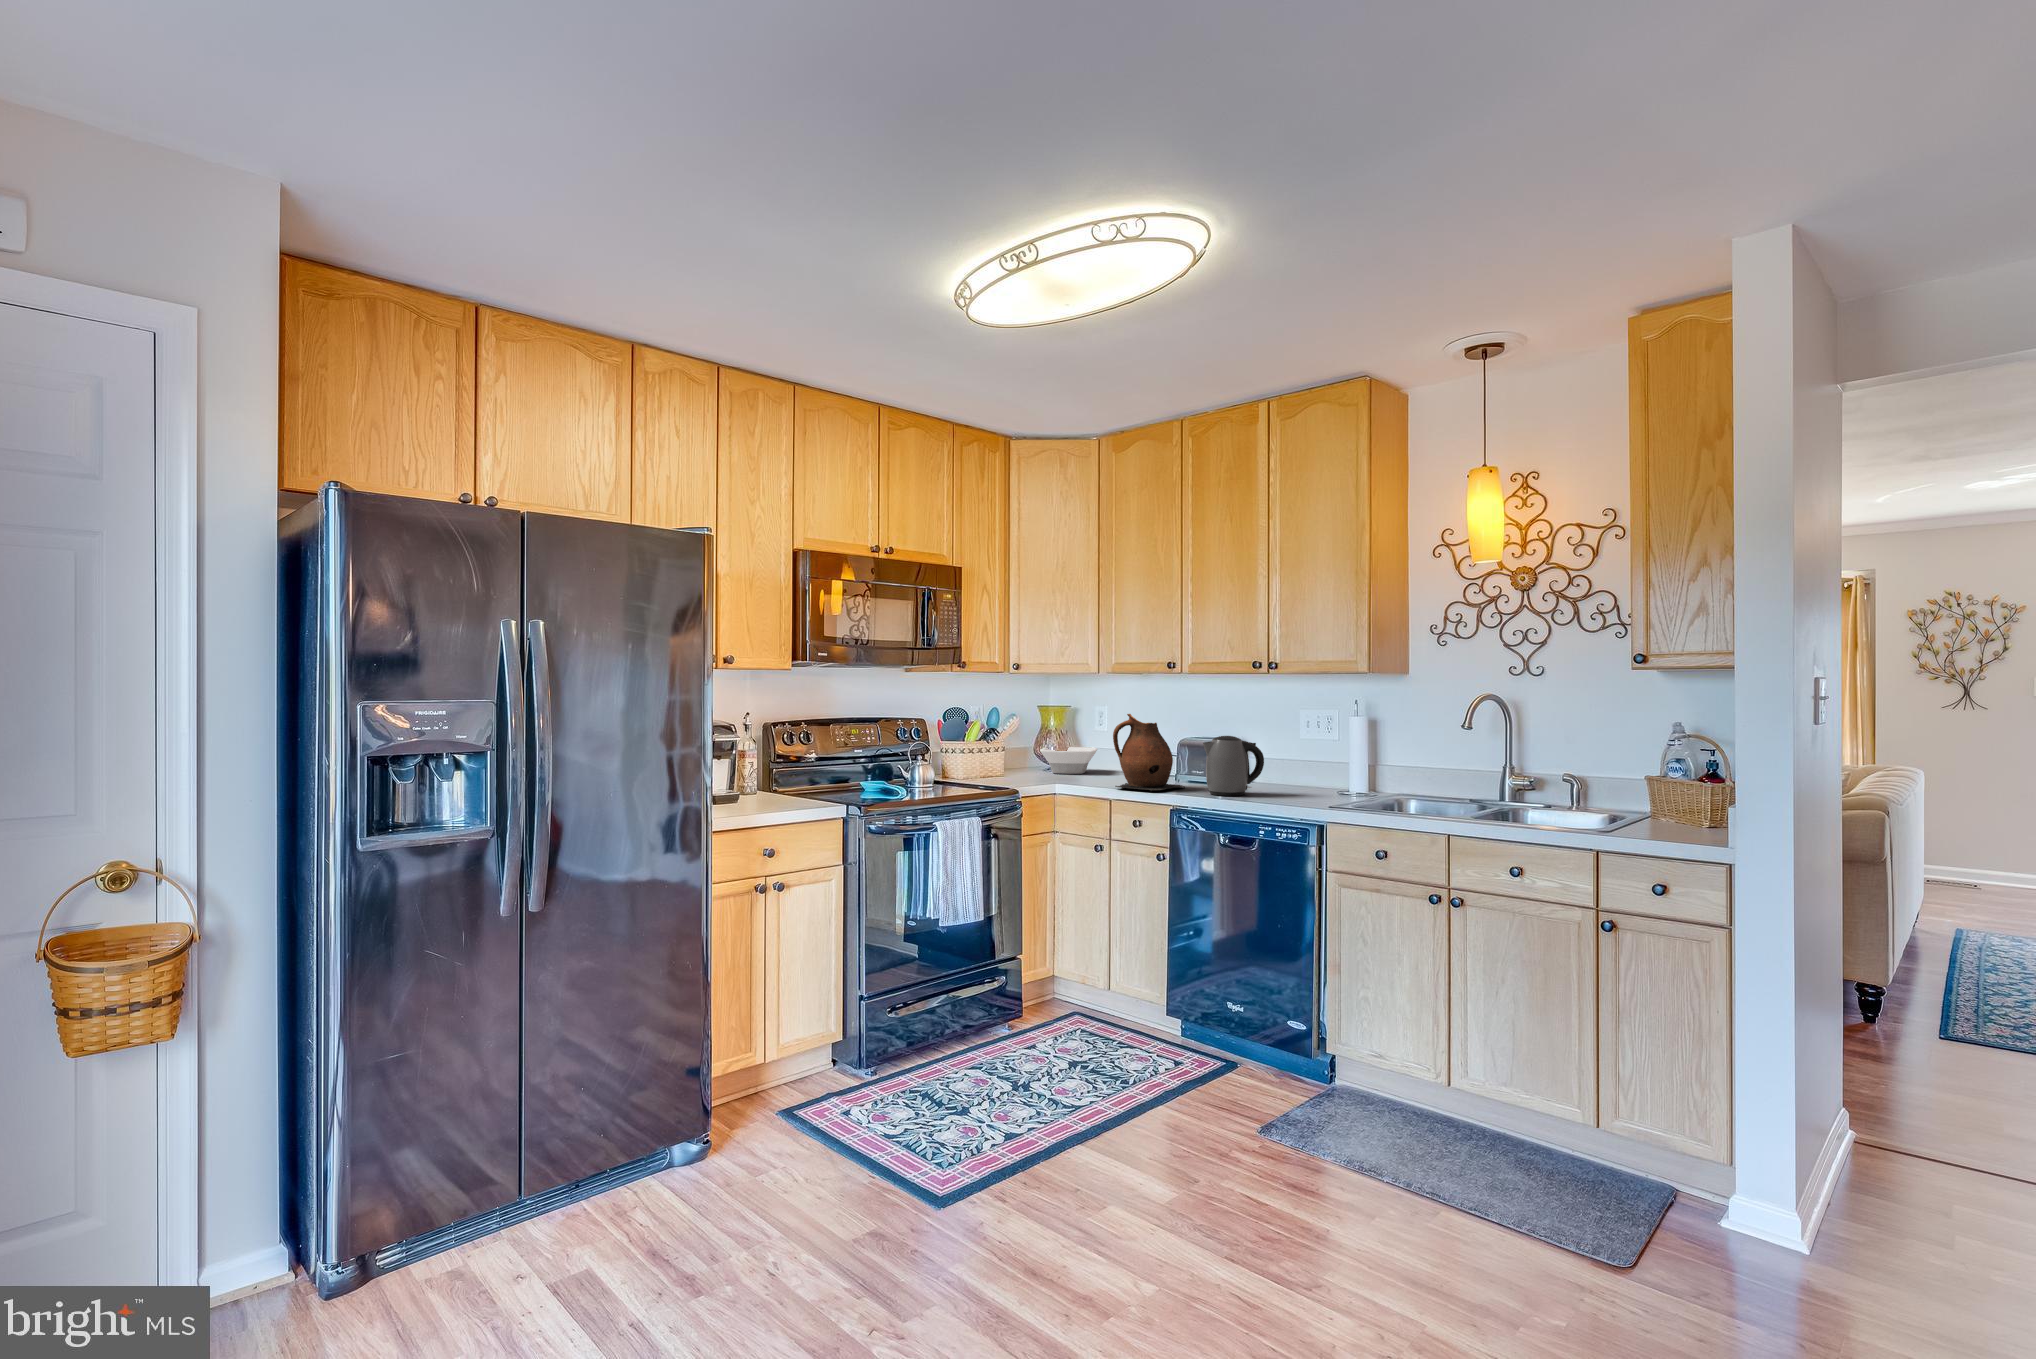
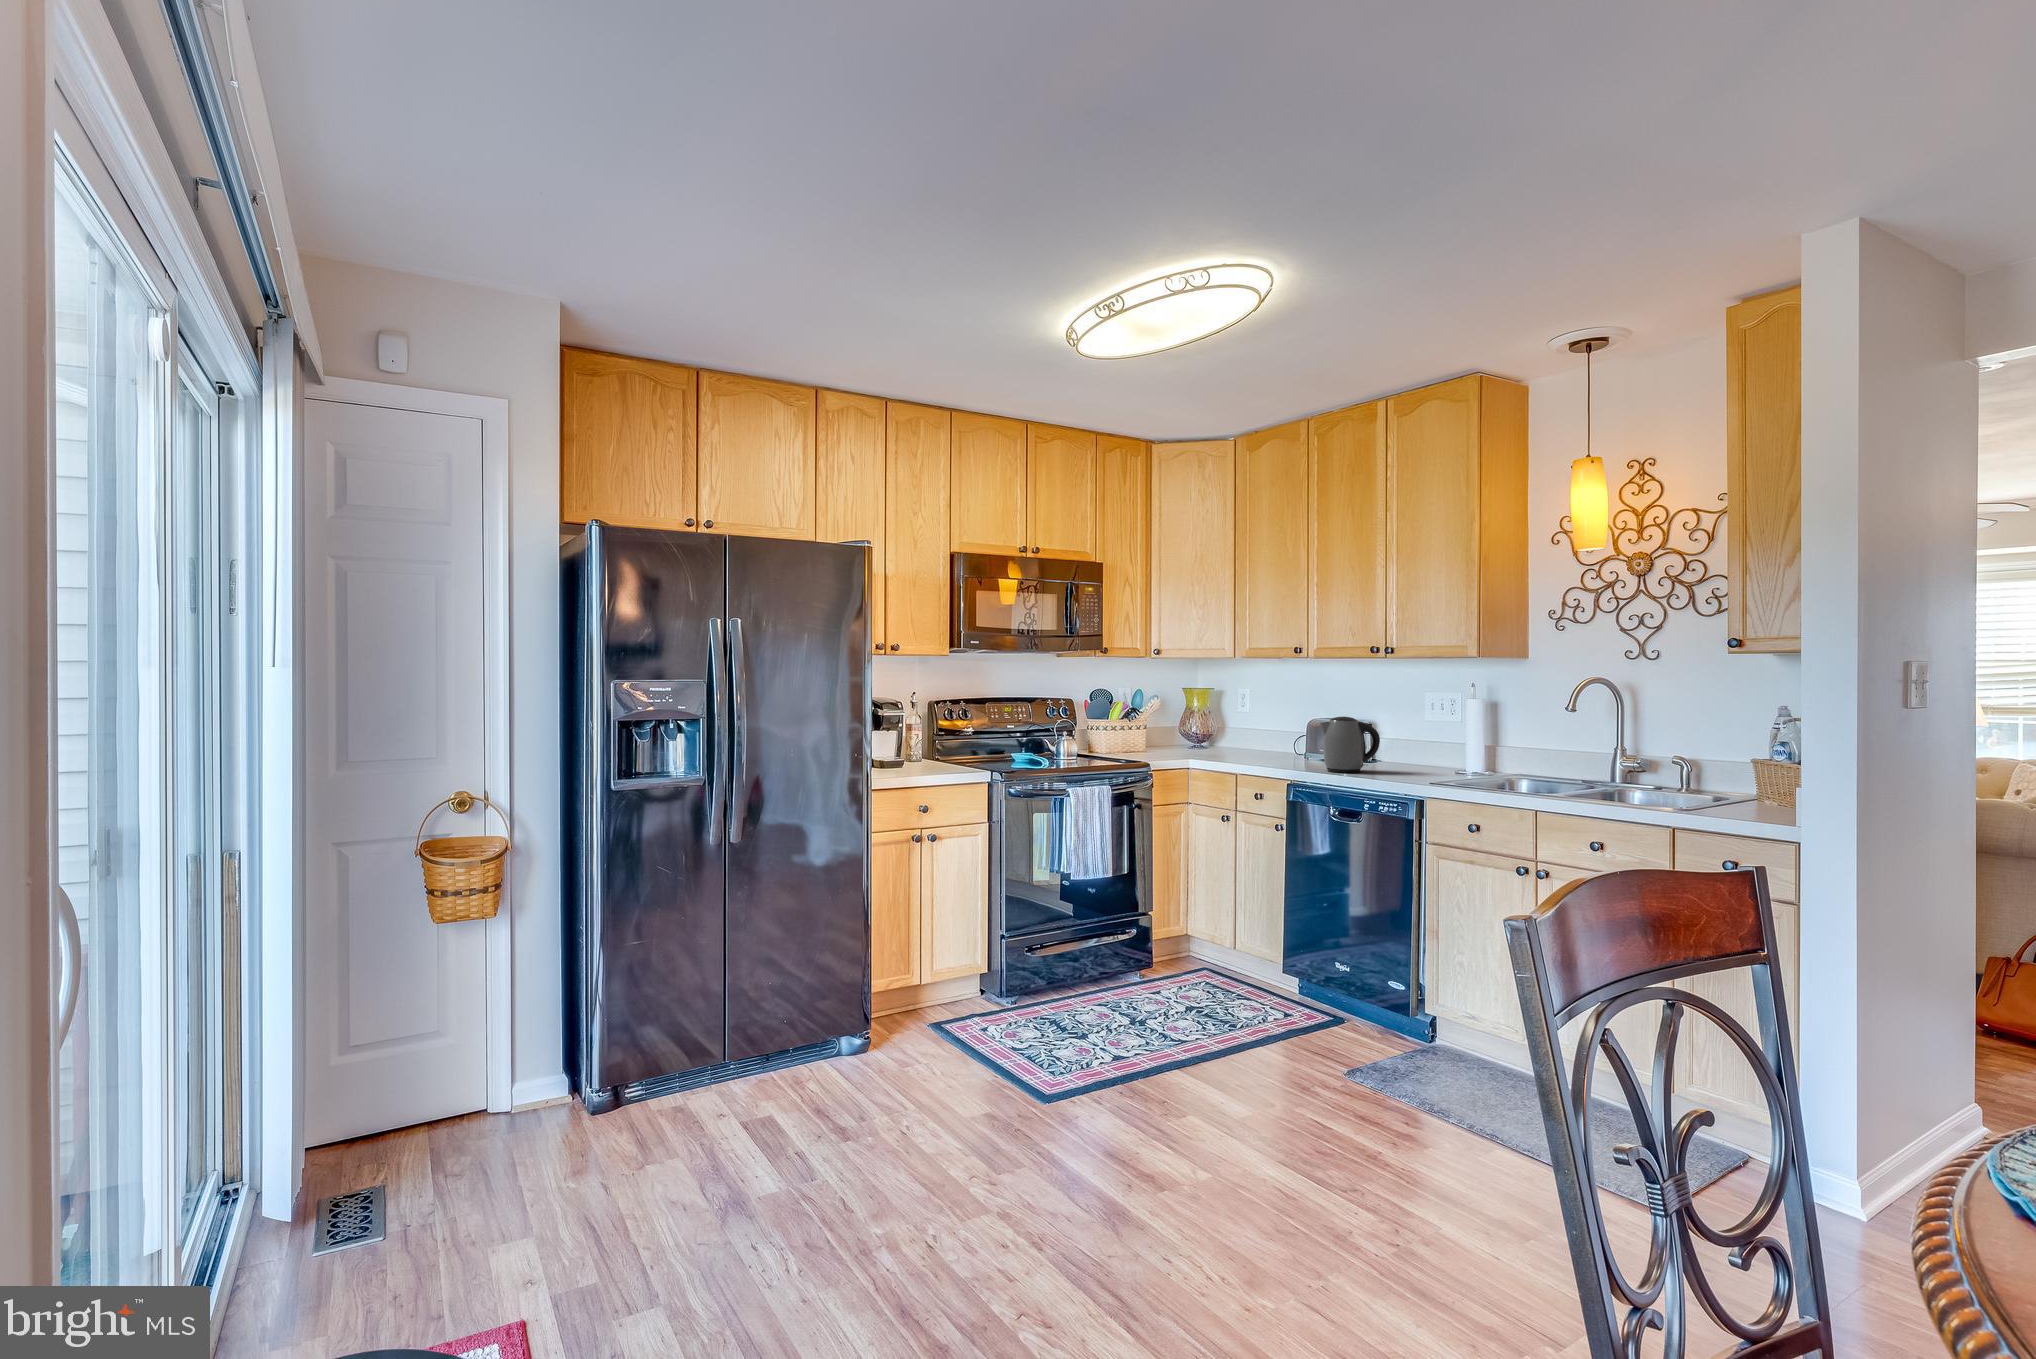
ceramic pitcher: present [1113,714,1185,791] -> none [1239,696,1308,768]
bowl: present [1040,747,1098,774] -> none [1182,727,1238,752]

